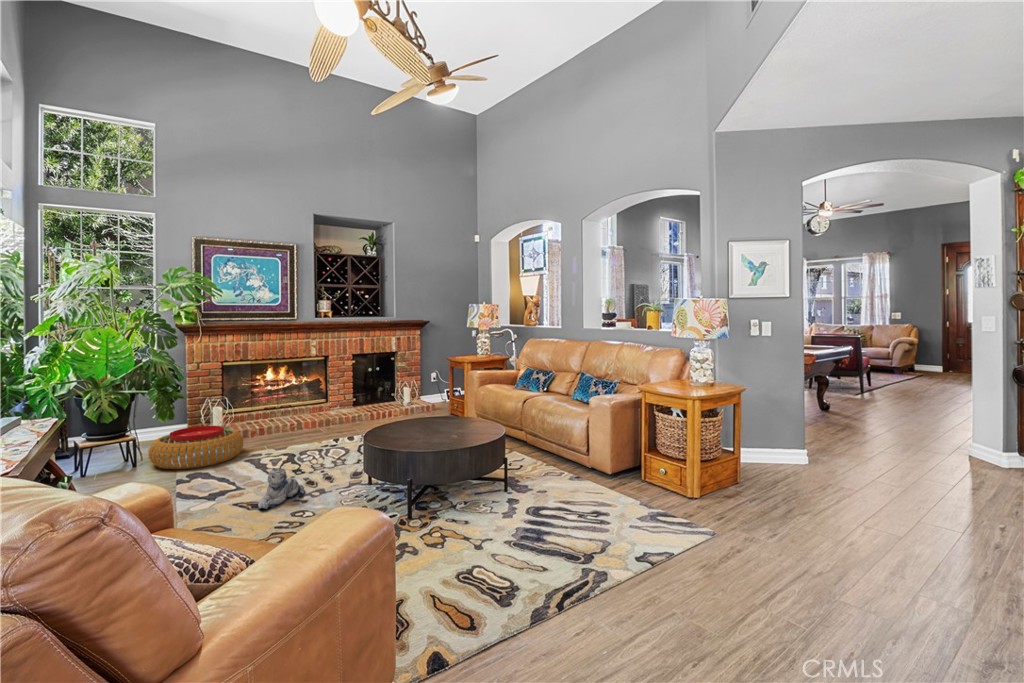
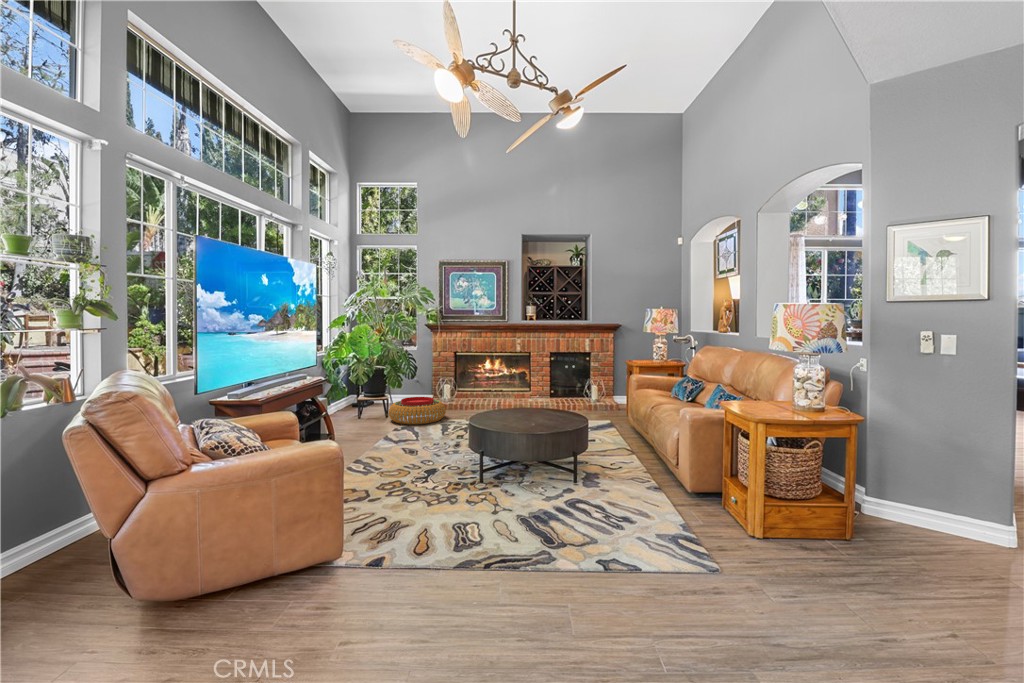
plush toy: present [258,468,305,509] -> none [405,430,445,457]

